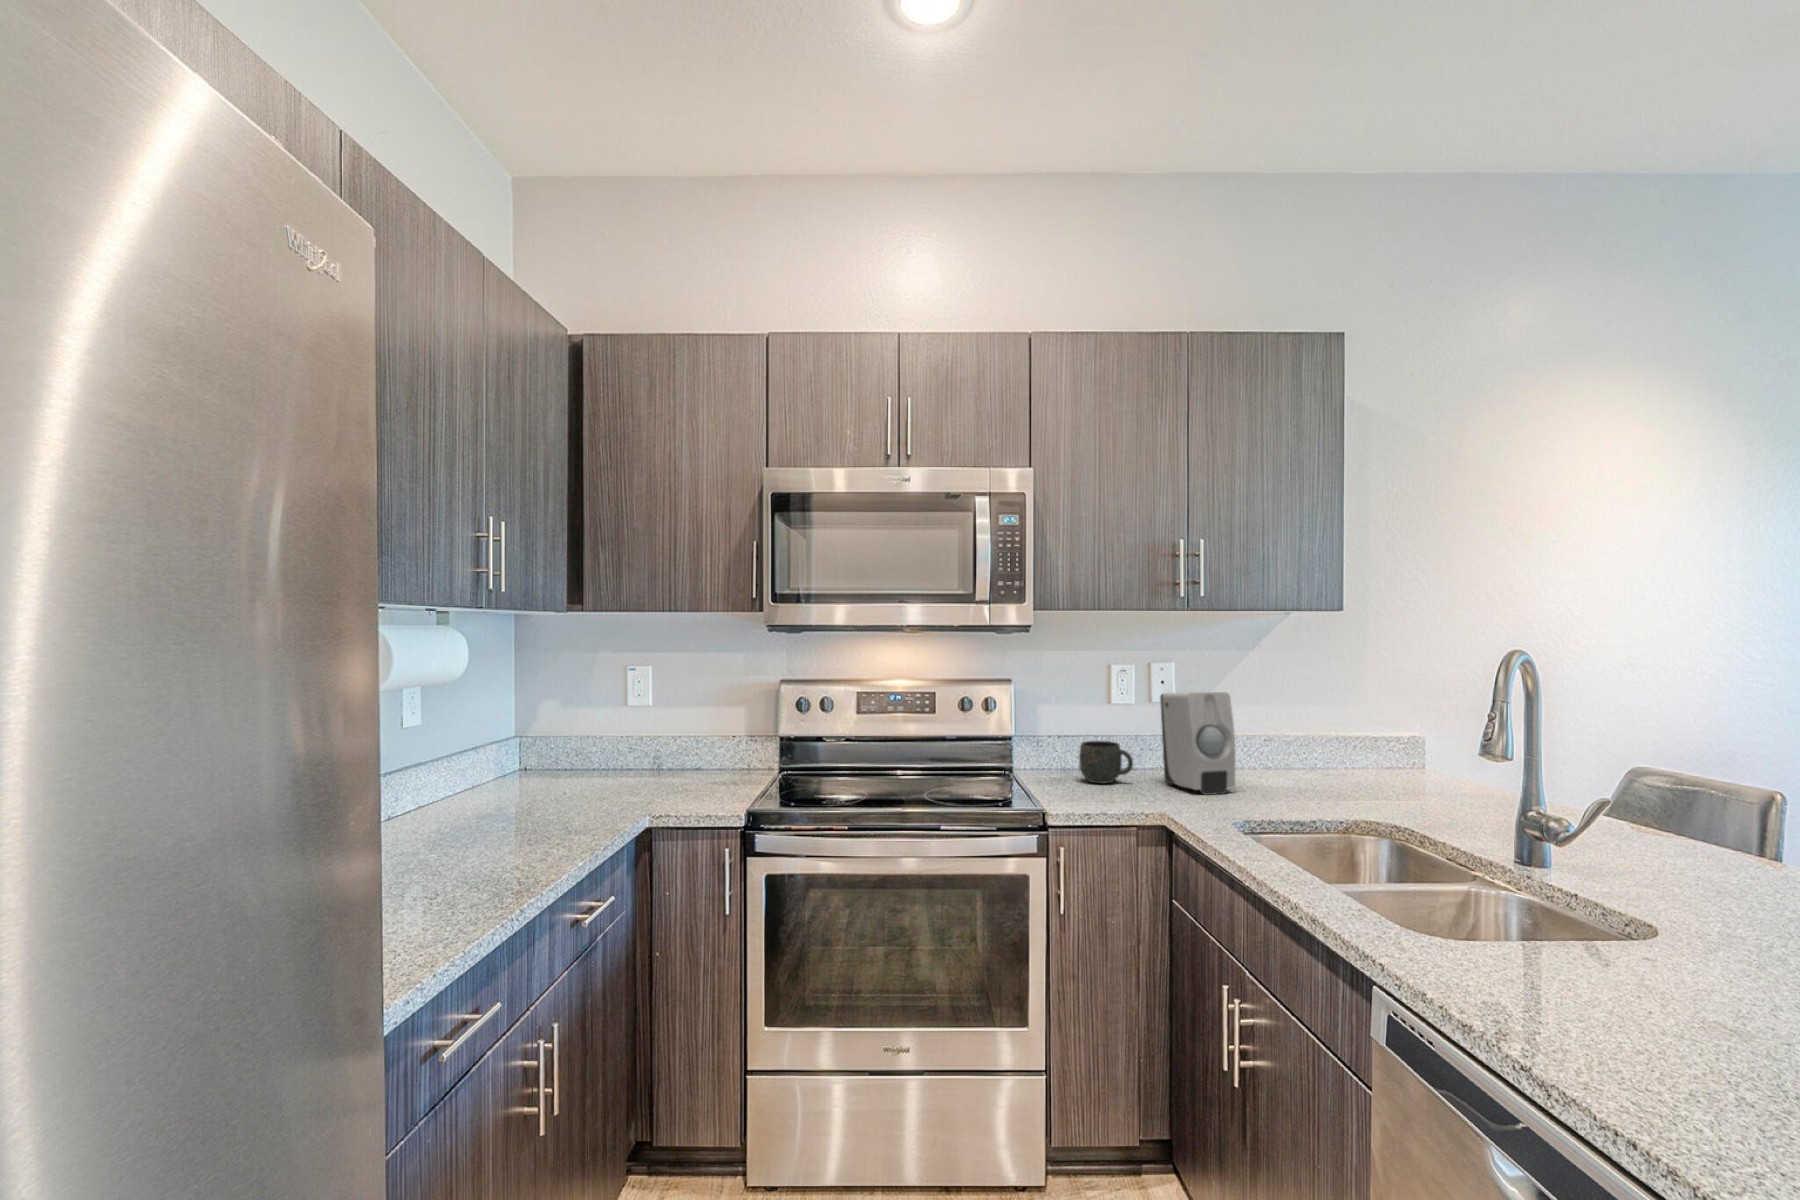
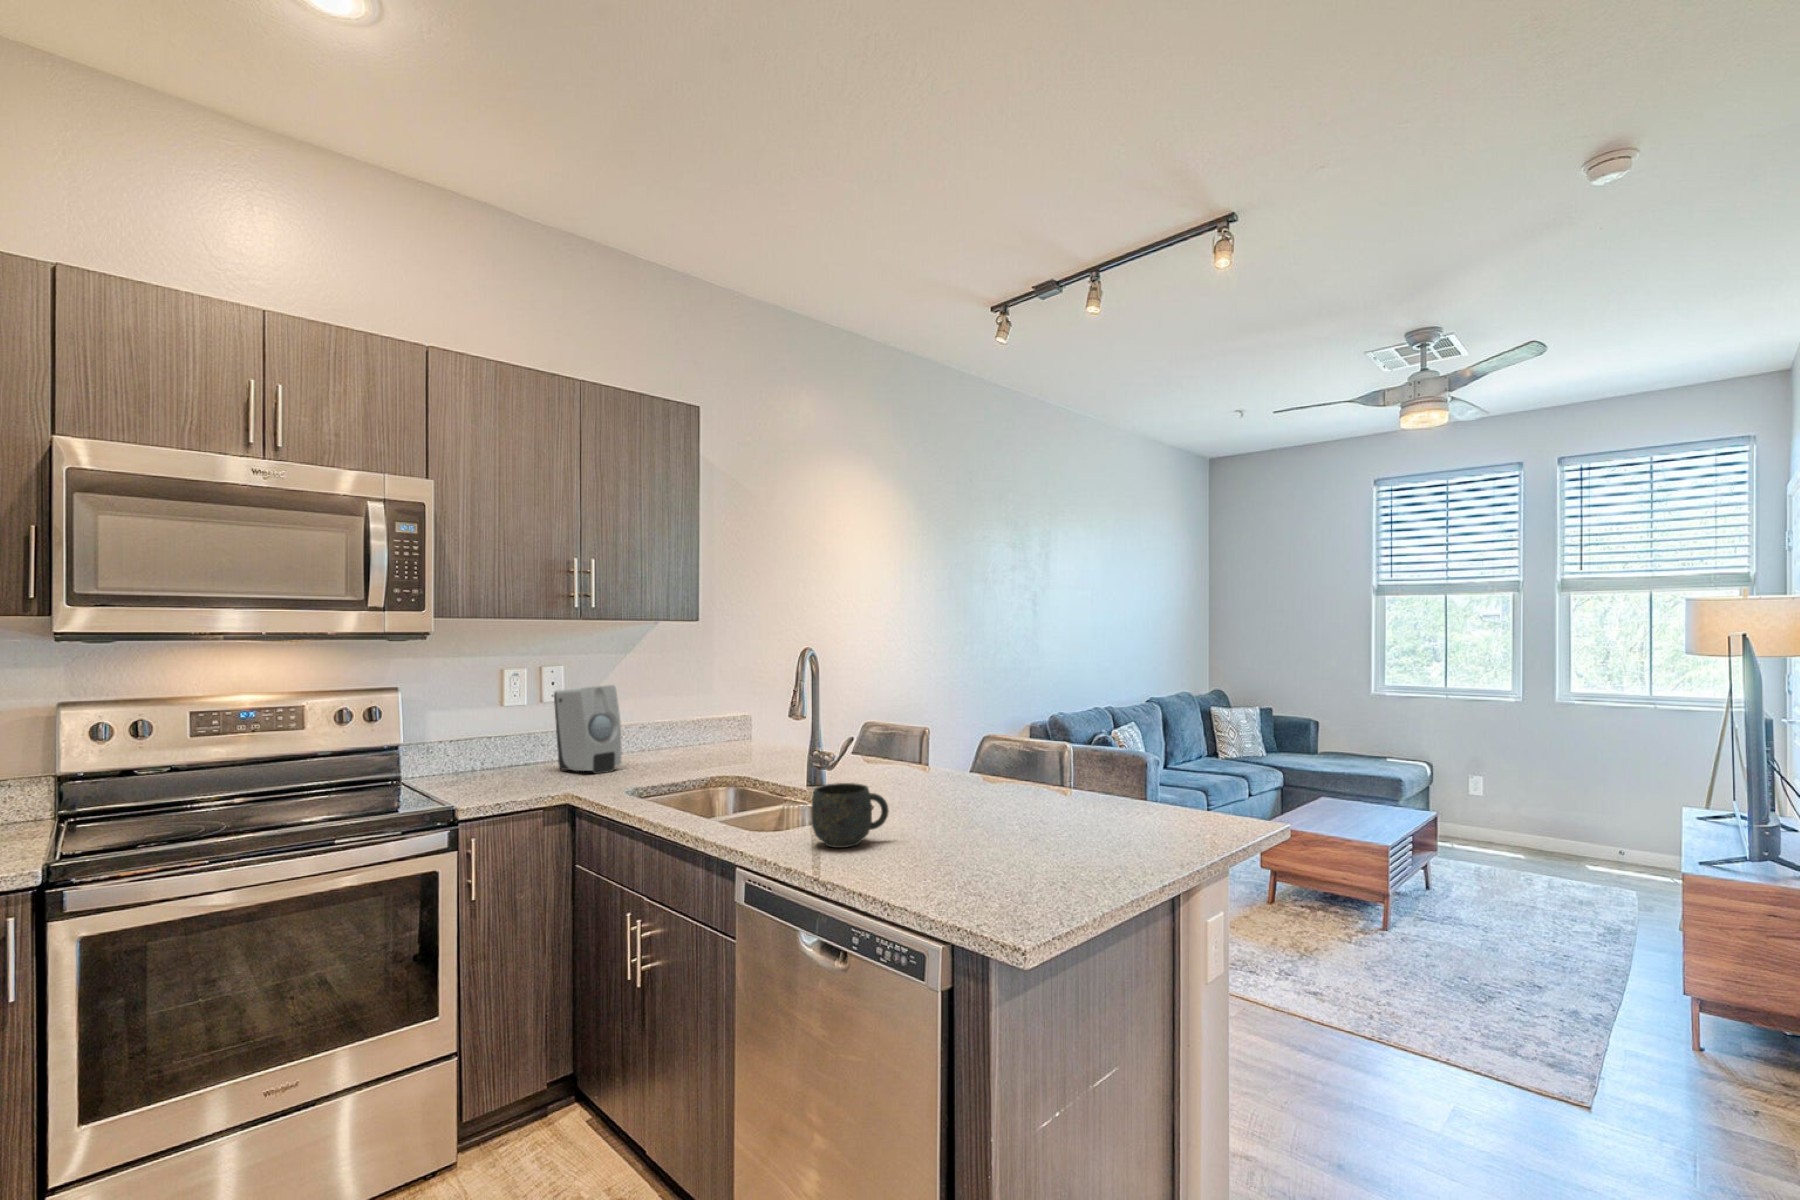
mug: present [1079,741,1133,783] -> present [811,783,889,848]

